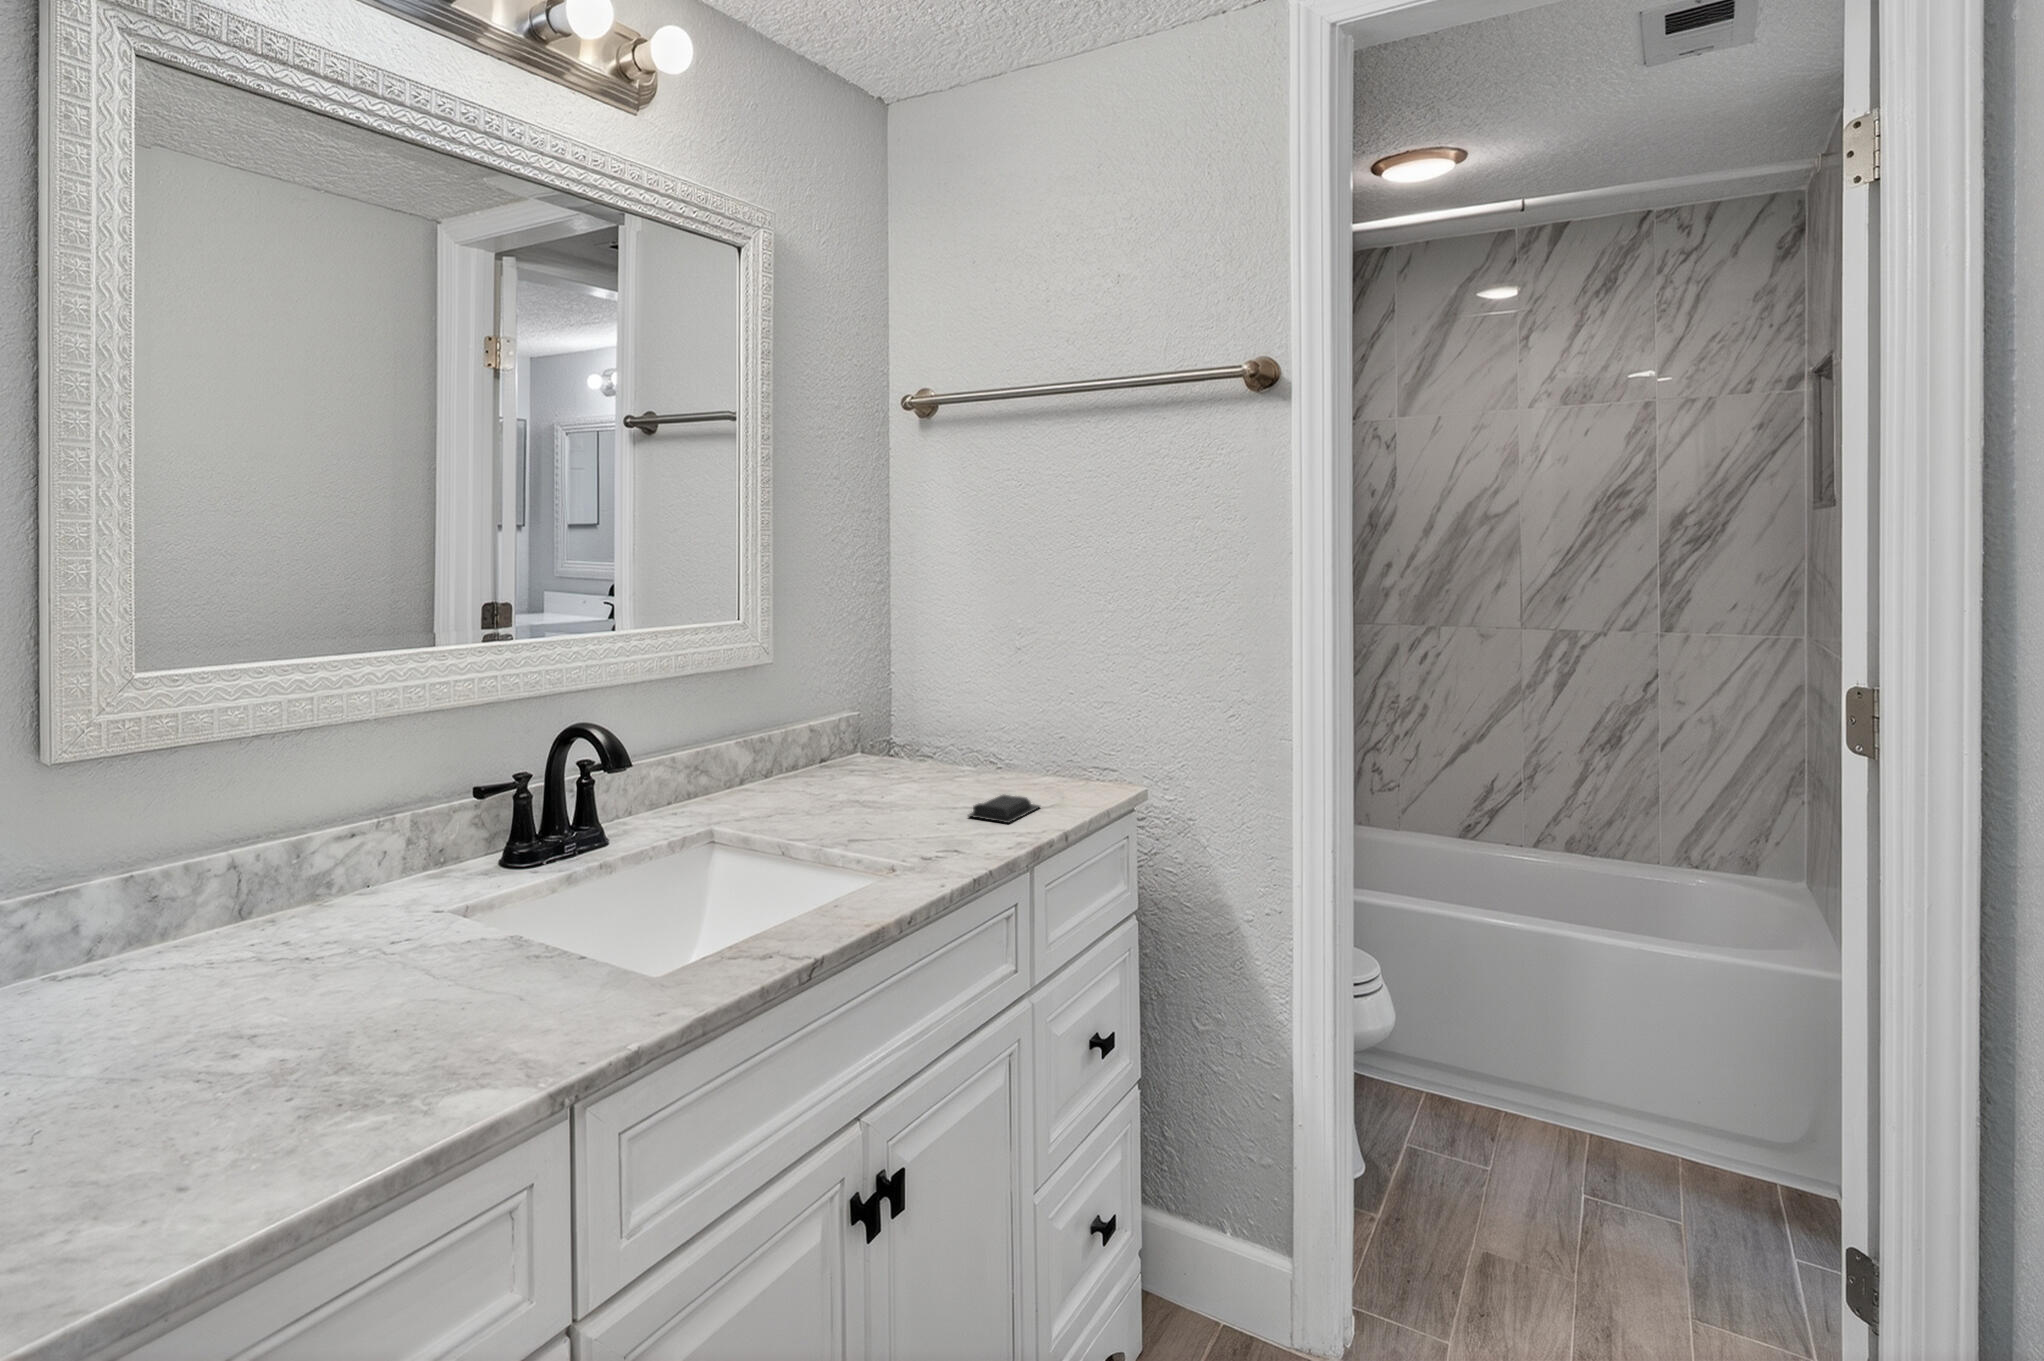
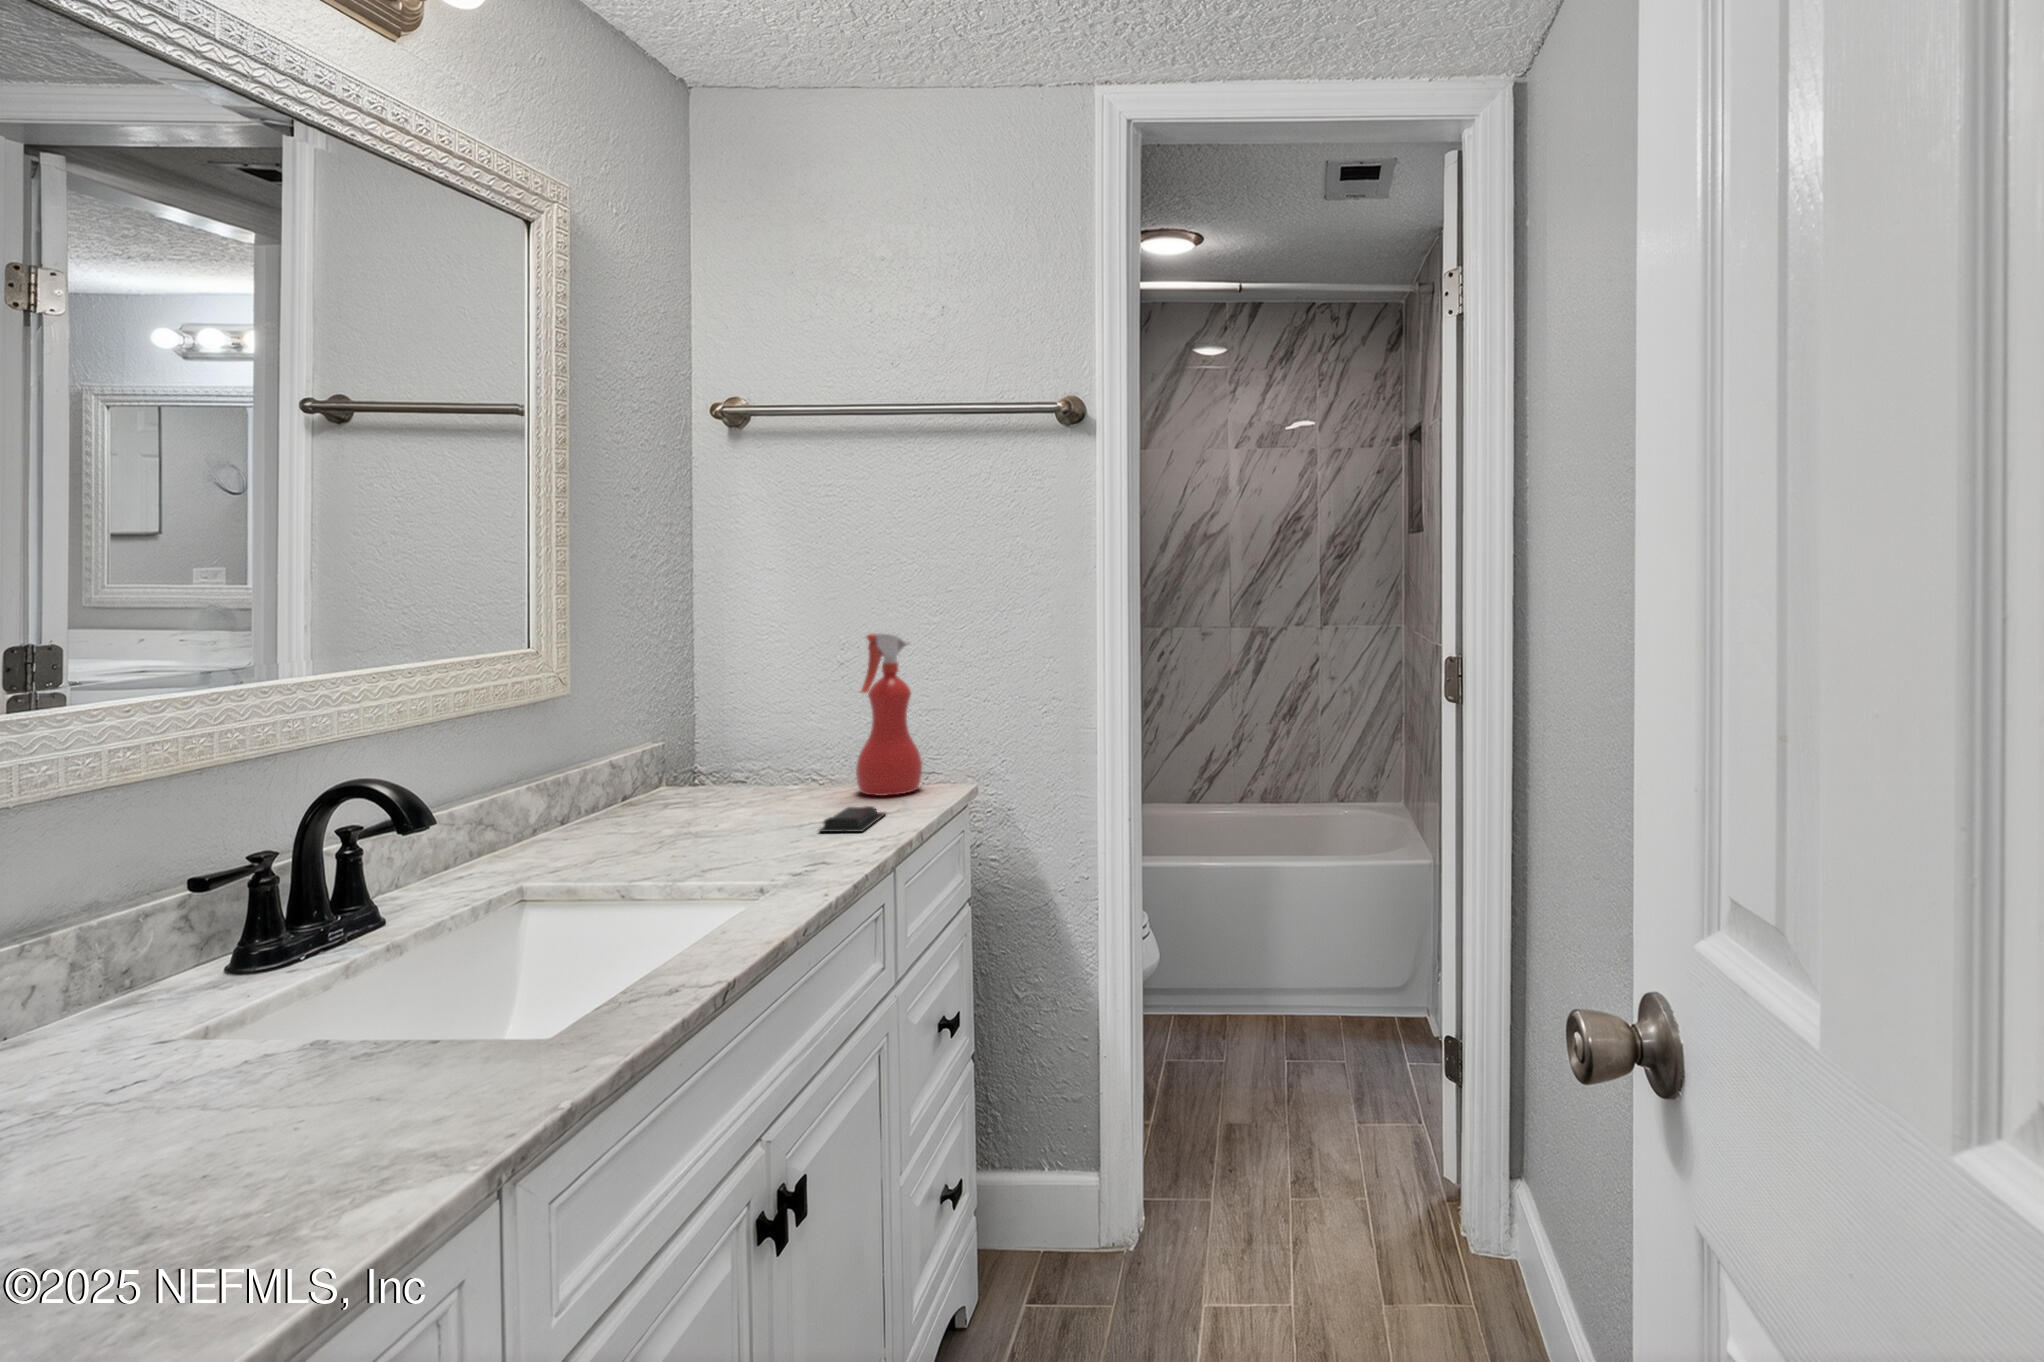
spray bottle: none [1023,620,1089,787] -> present [856,633,922,796]

